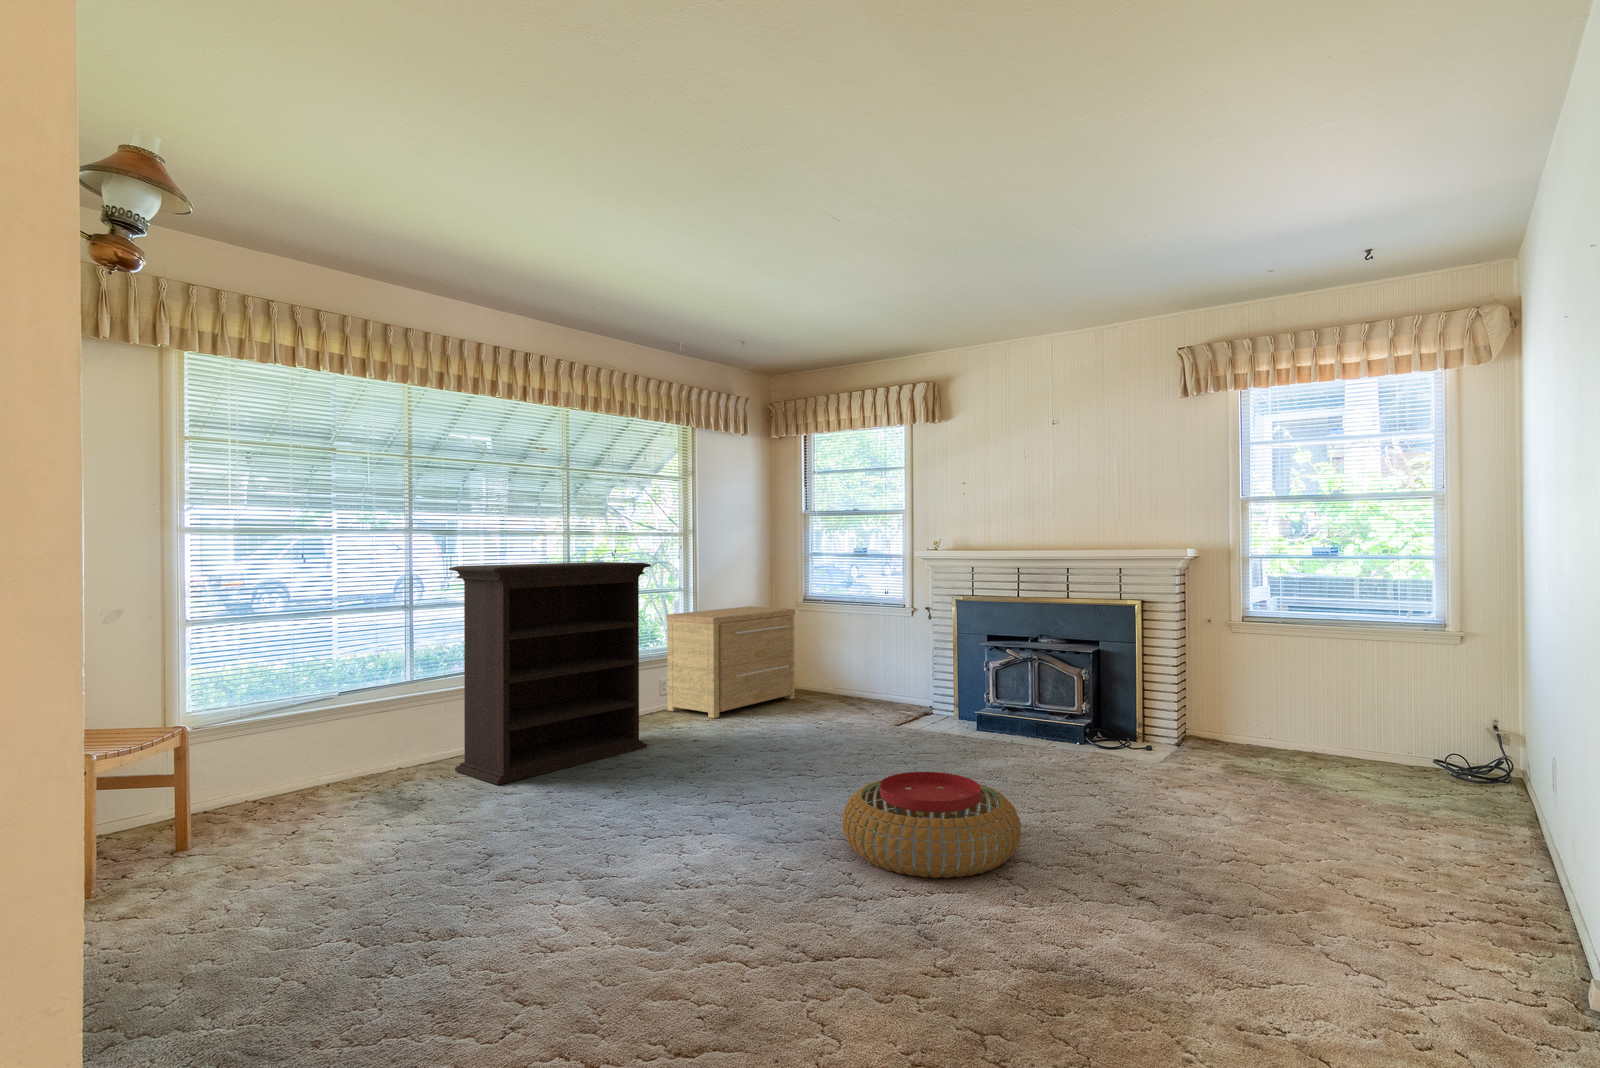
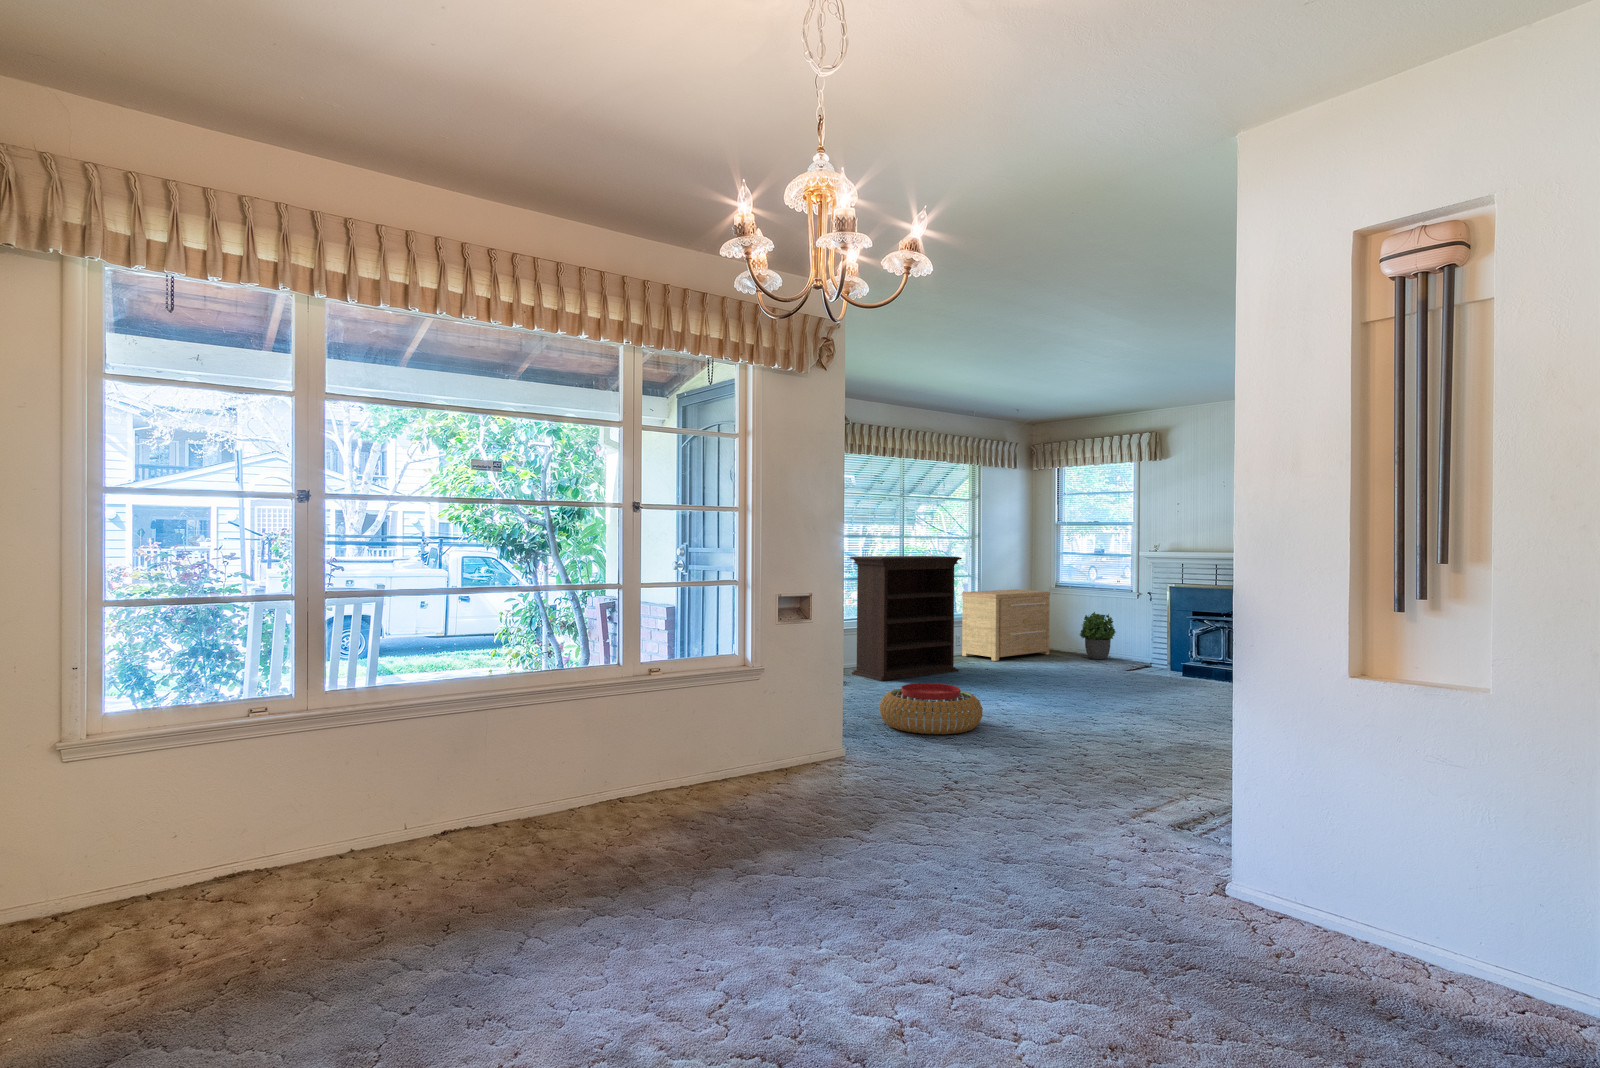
potted plant: none [834,636,885,704] -> present [1080,612,1116,659]
pouf: present [843,772,1021,878] -> present [880,683,983,734]

